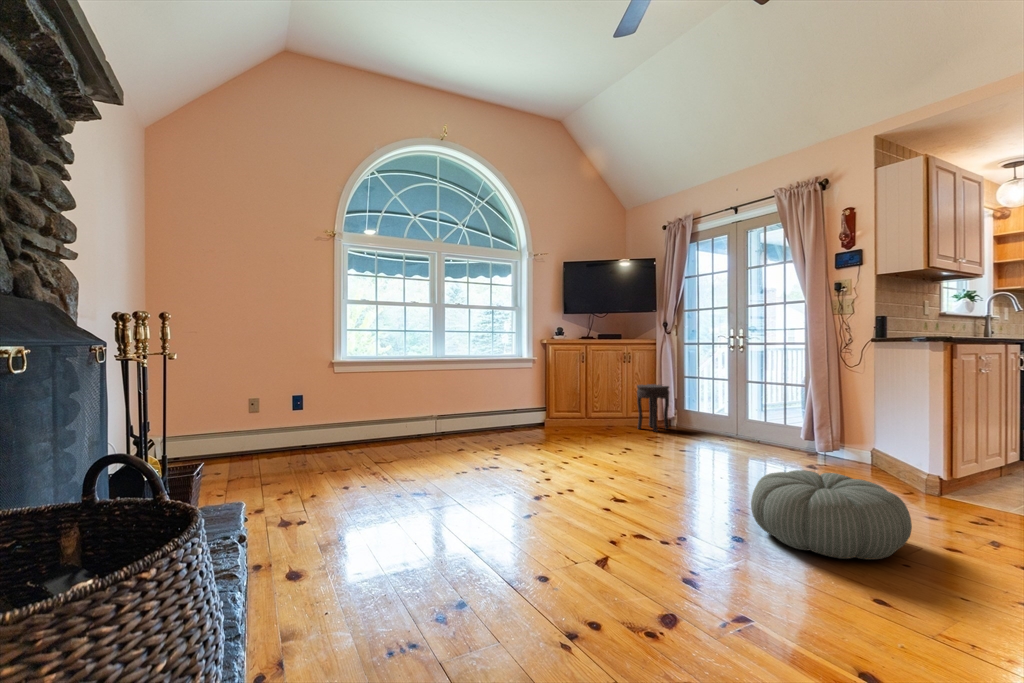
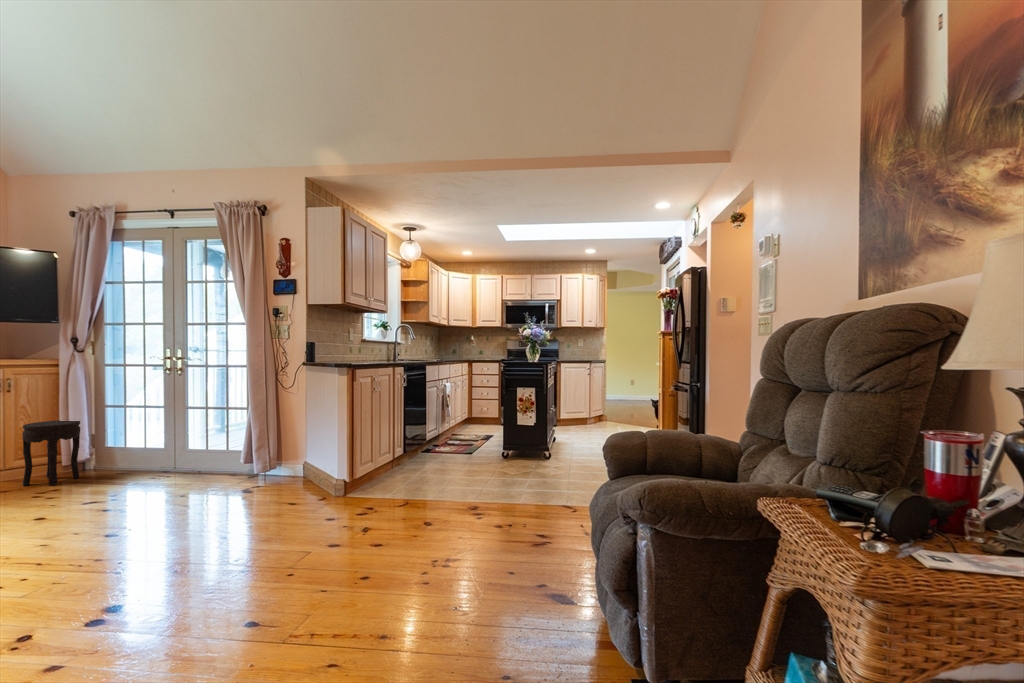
pouf: present [751,470,912,560] -> none [119,513,293,621]

